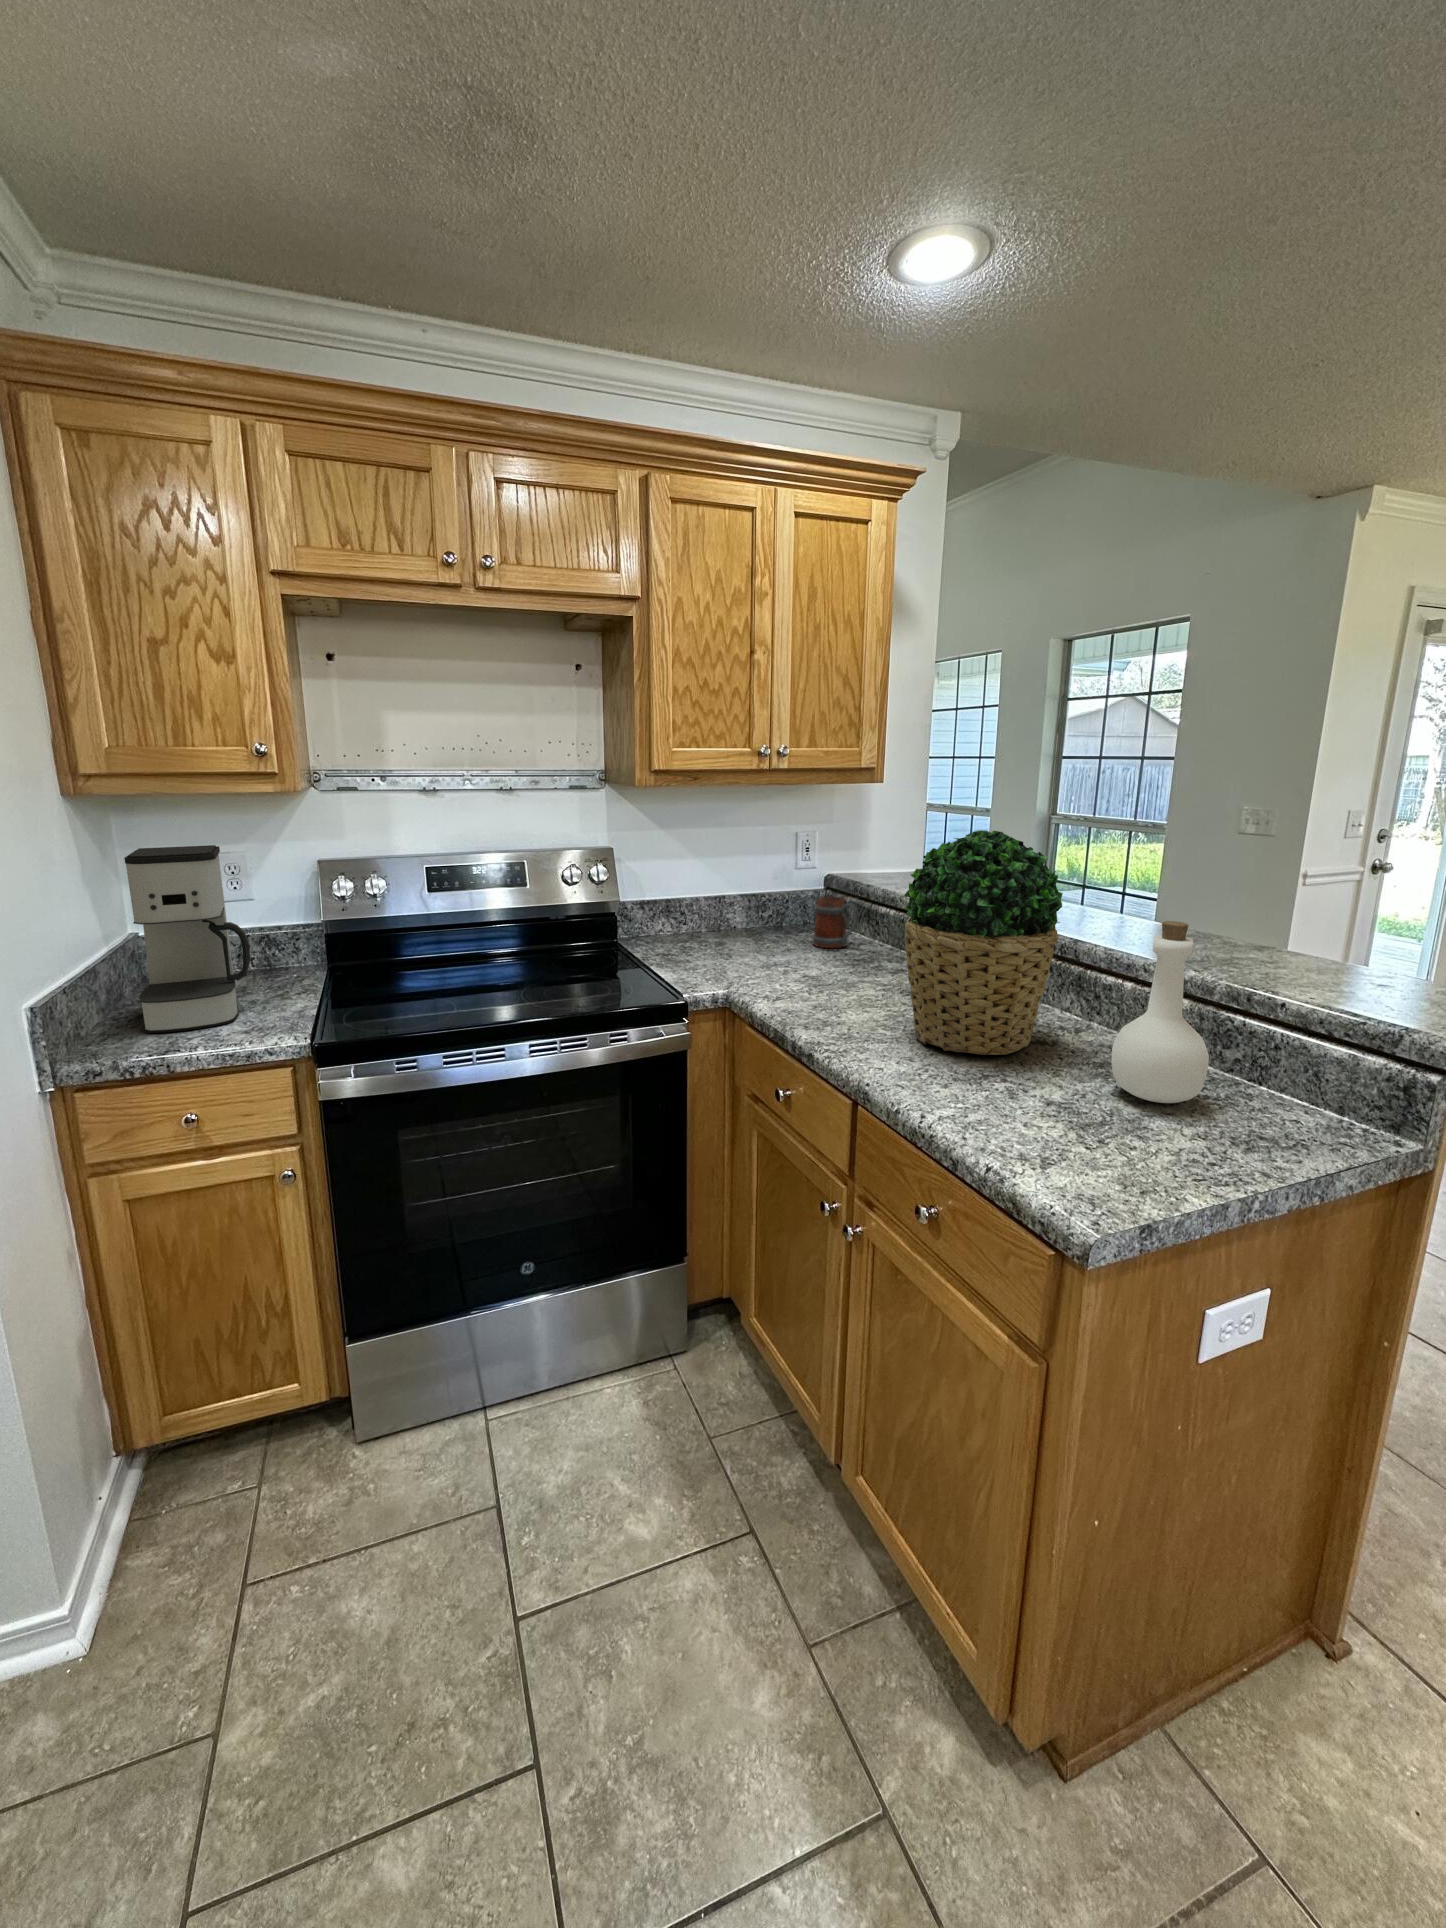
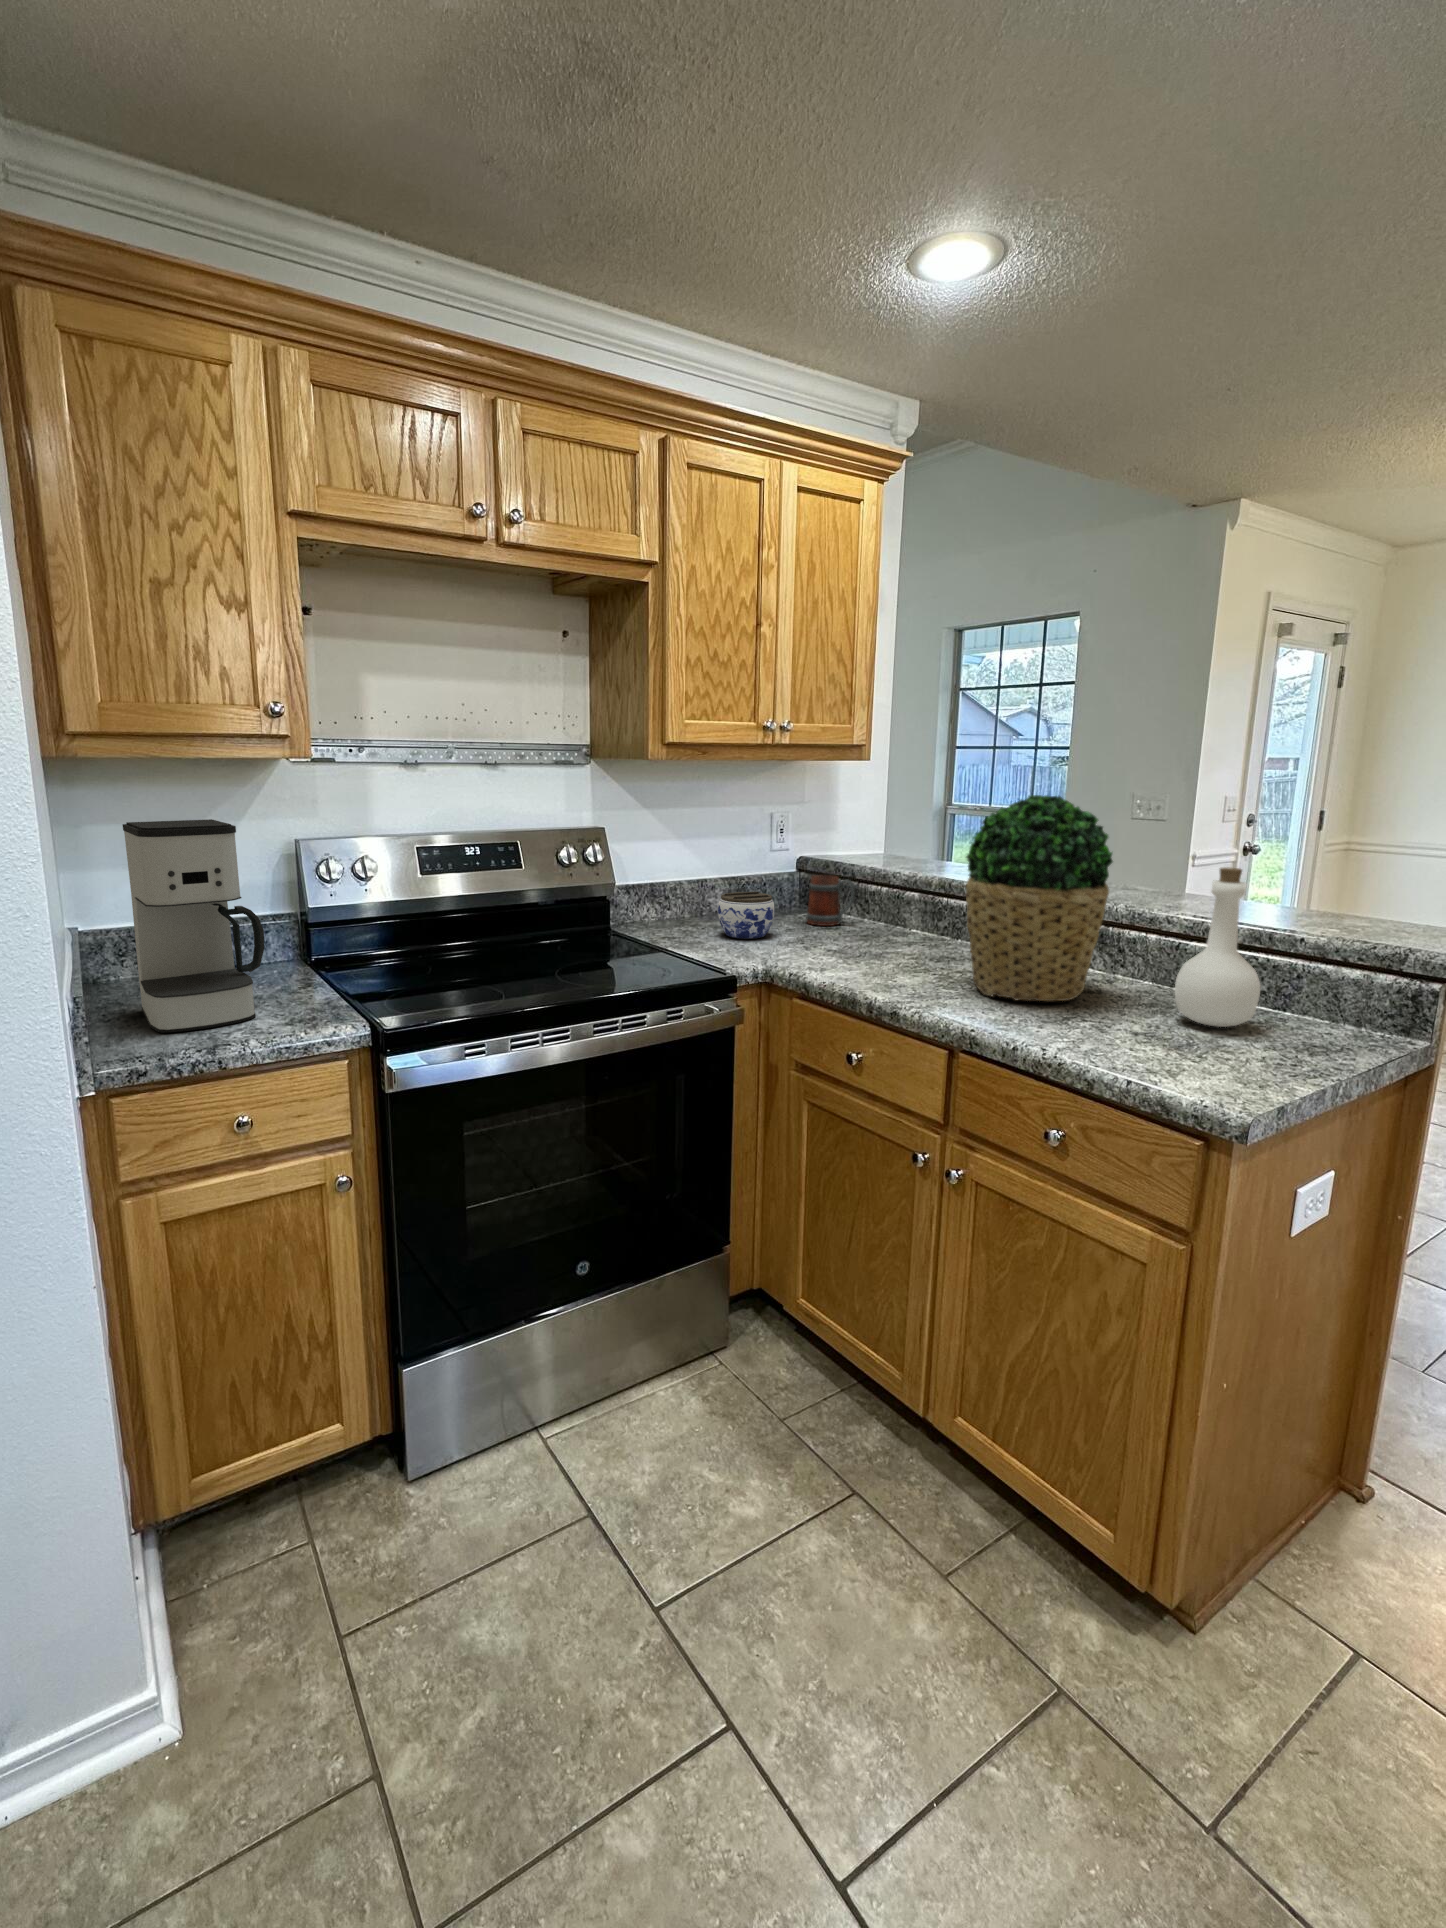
jar: none [713,913,768,960] -> present [718,892,775,939]

